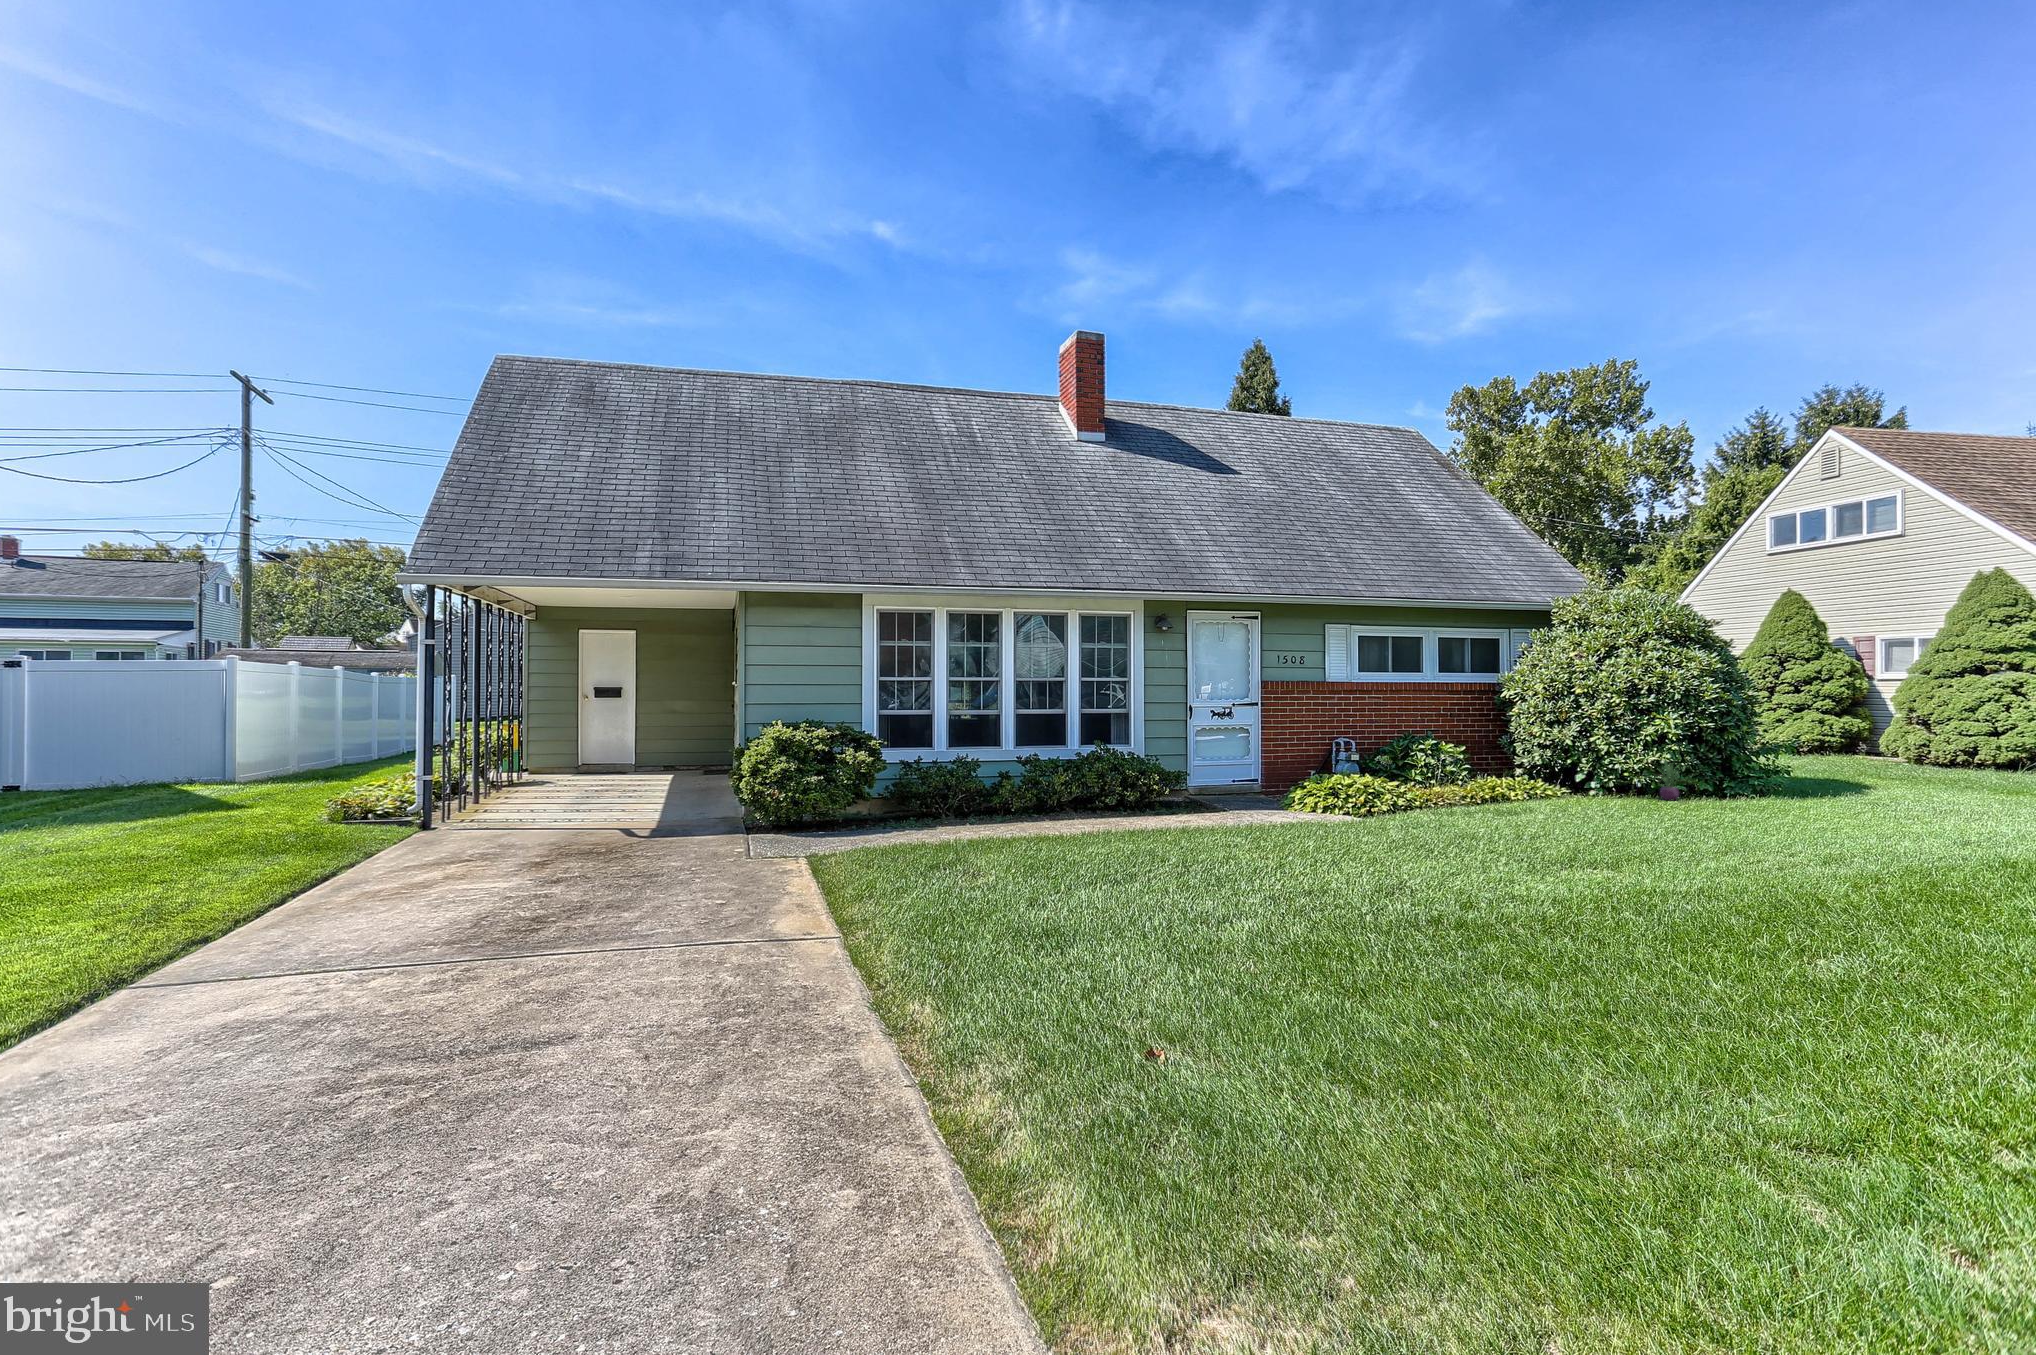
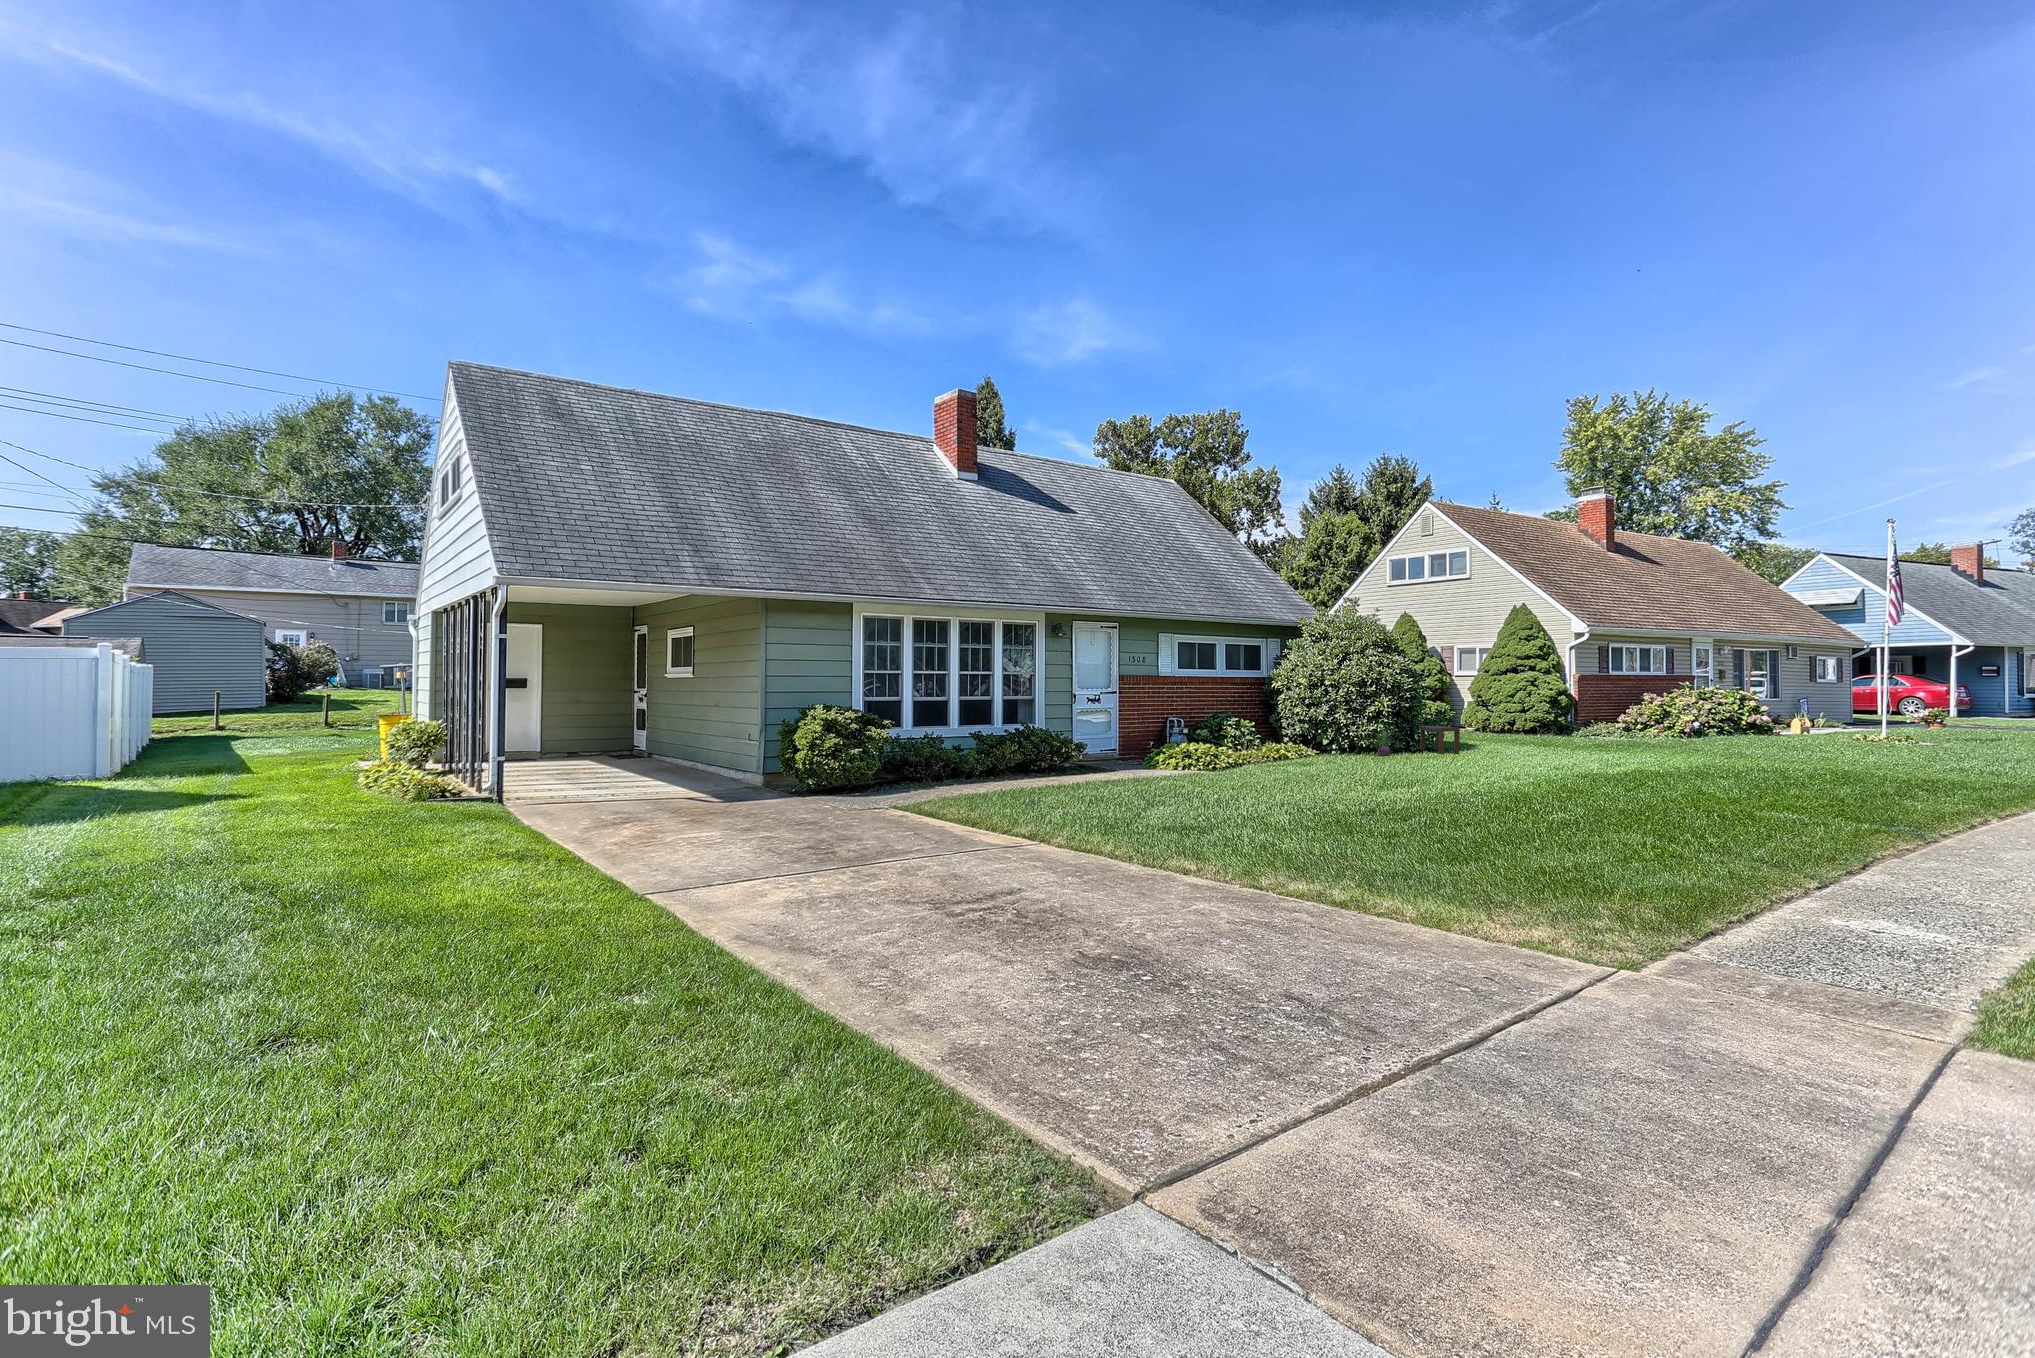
bench: none [1749,756,1813,802] -> present [1420,726,1460,754]

